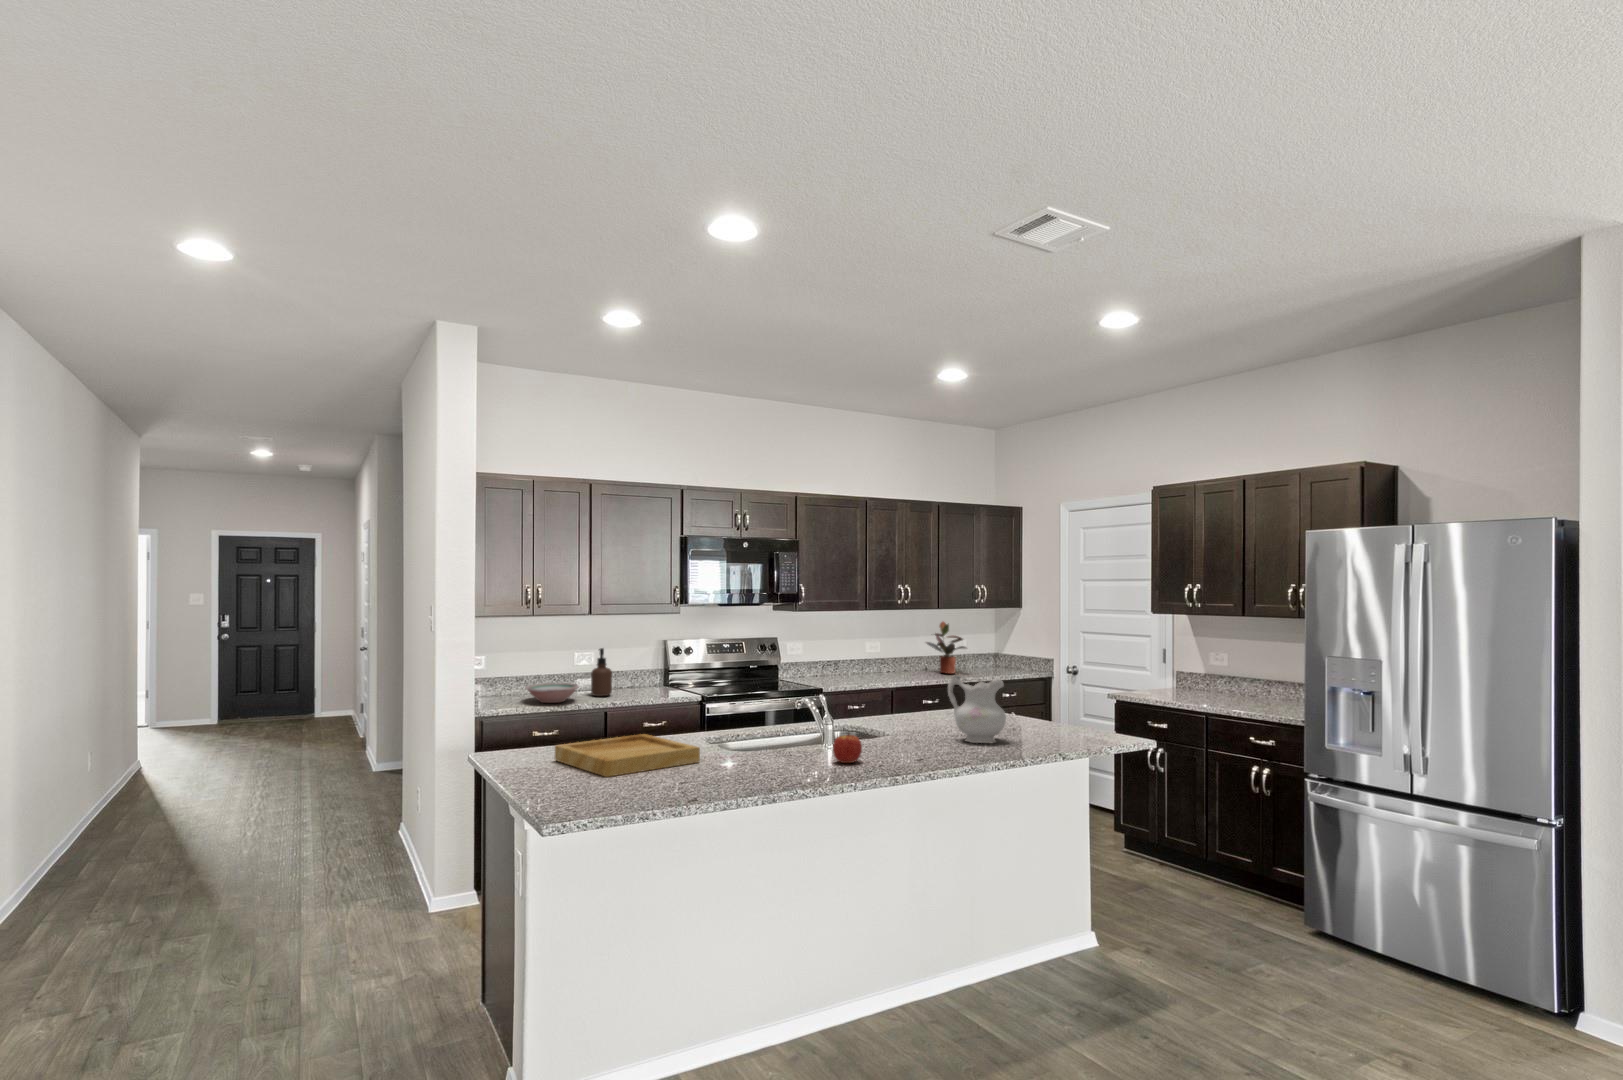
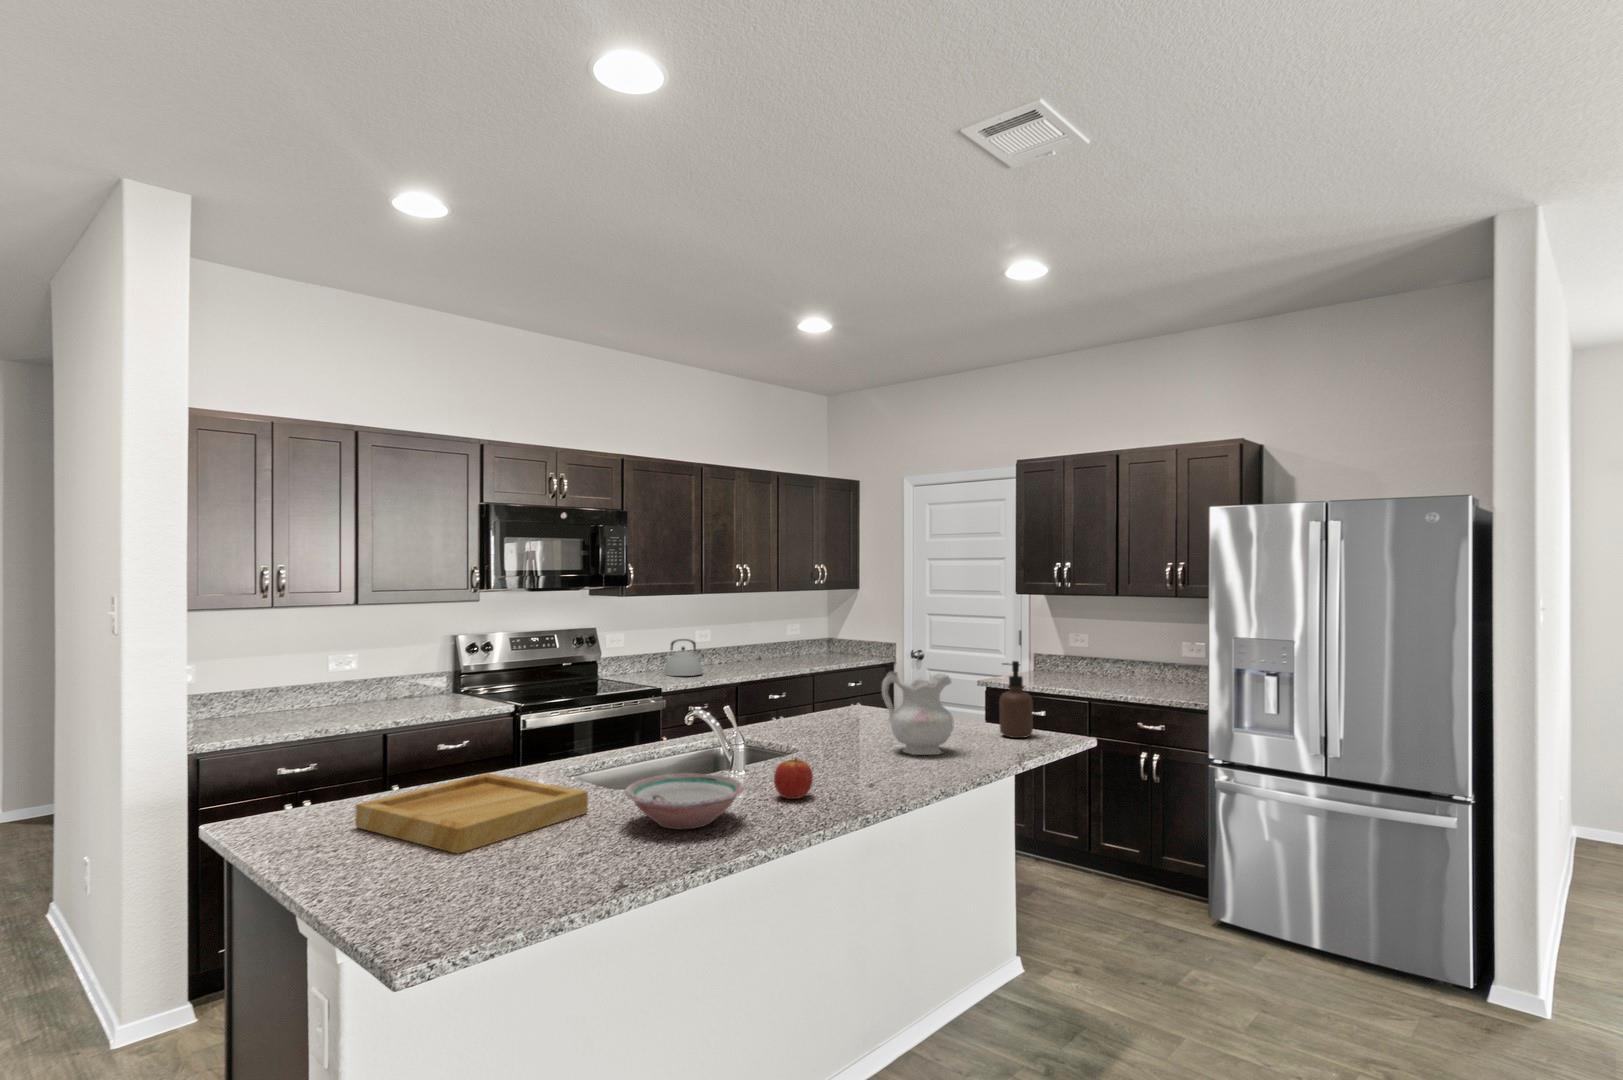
potted plant: present [926,622,966,674] -> none [760,605,808,664]
soap dispenser: present [591,648,612,696] -> present [999,661,1033,738]
kettle: none [835,649,869,680] -> present [664,639,704,676]
bowl: present [526,683,579,703] -> present [625,773,745,829]

